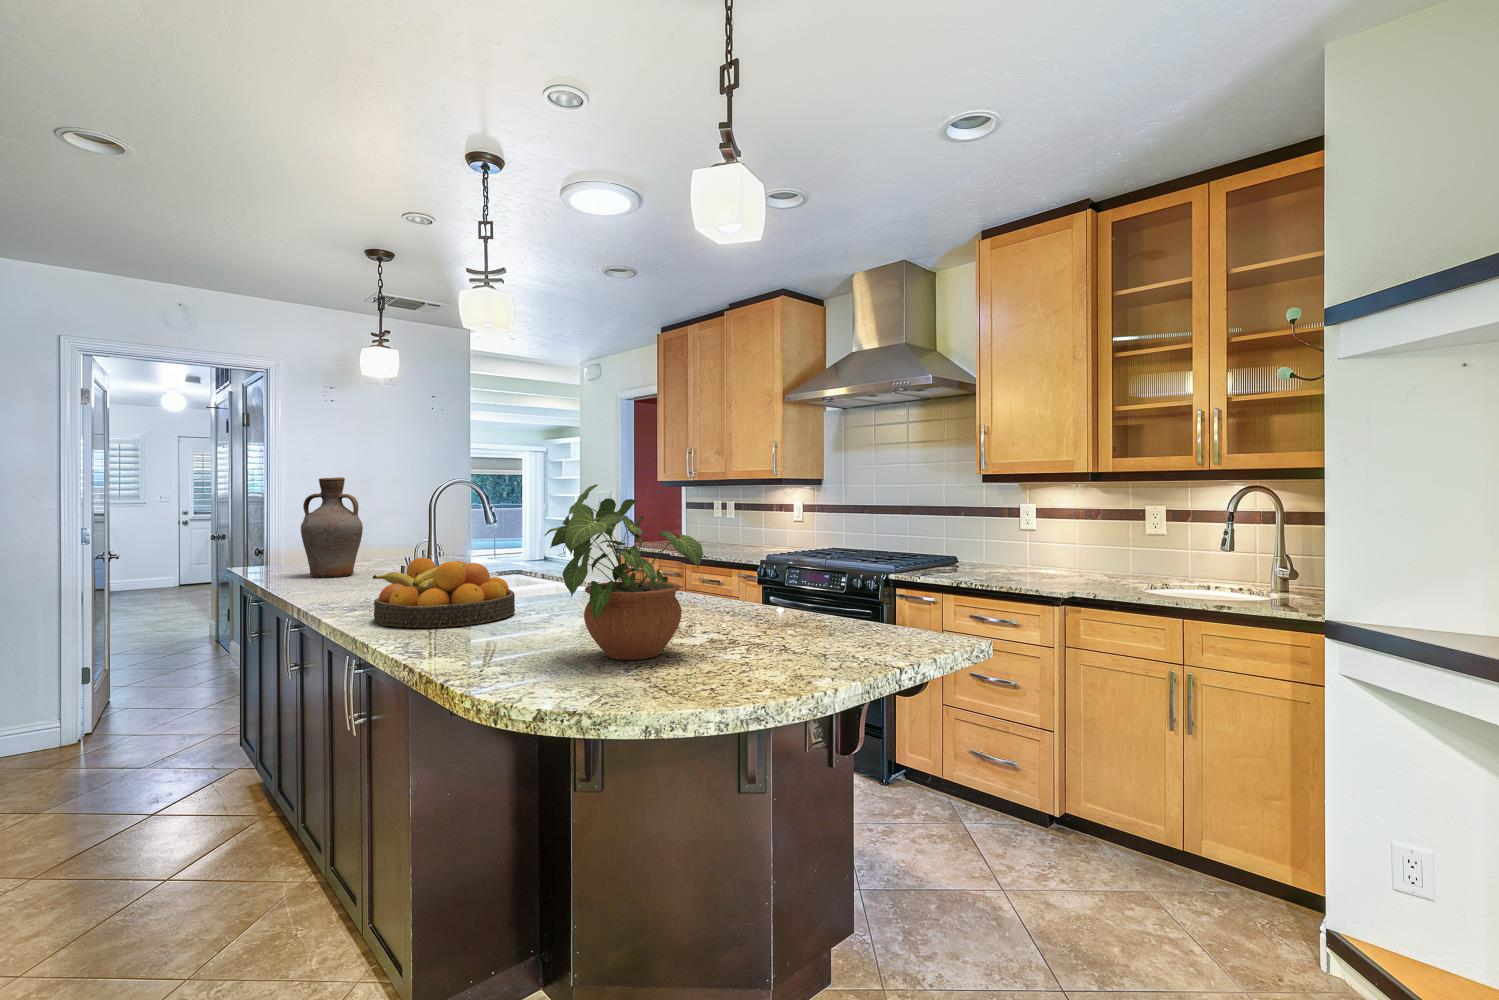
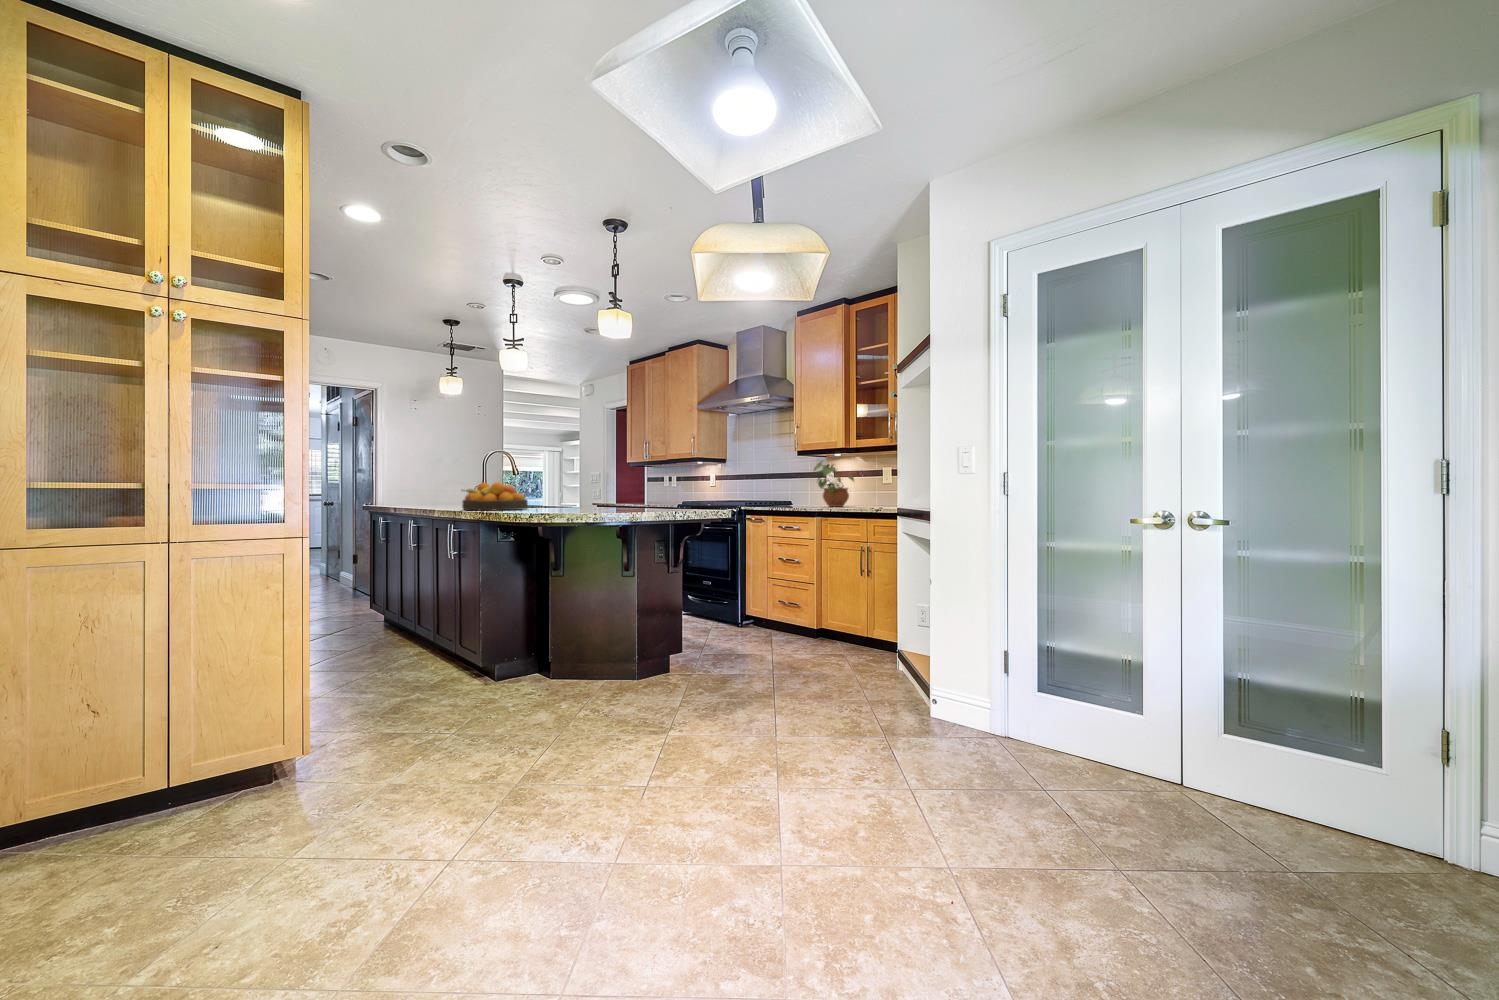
vase: present [301,477,363,577] -> none [411,452,444,507]
potted plant: present [545,485,703,660] -> present [814,460,854,507]

